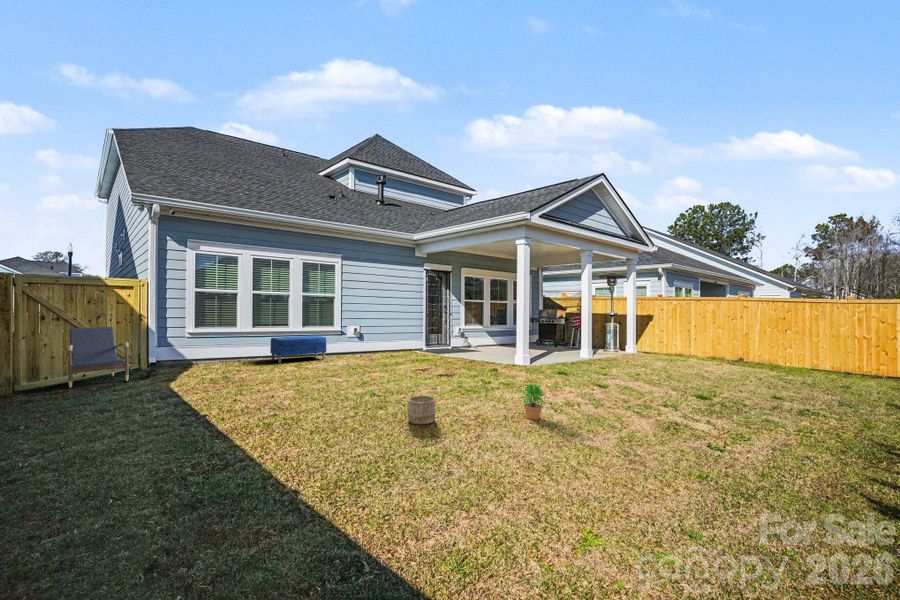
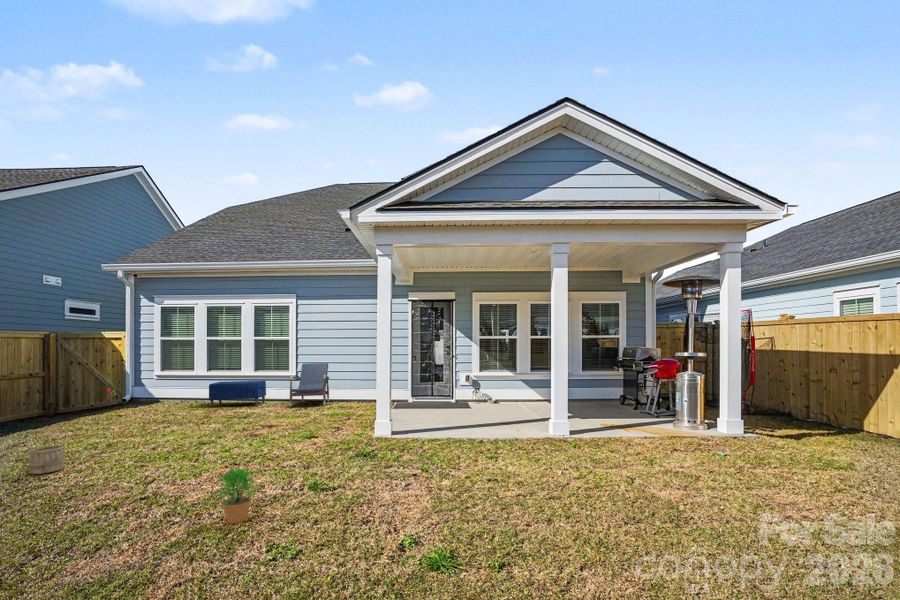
lounge chair: present [65,327,129,387] -> present [290,363,329,406]
potted plant: present [522,384,545,420] -> present [217,468,254,523]

